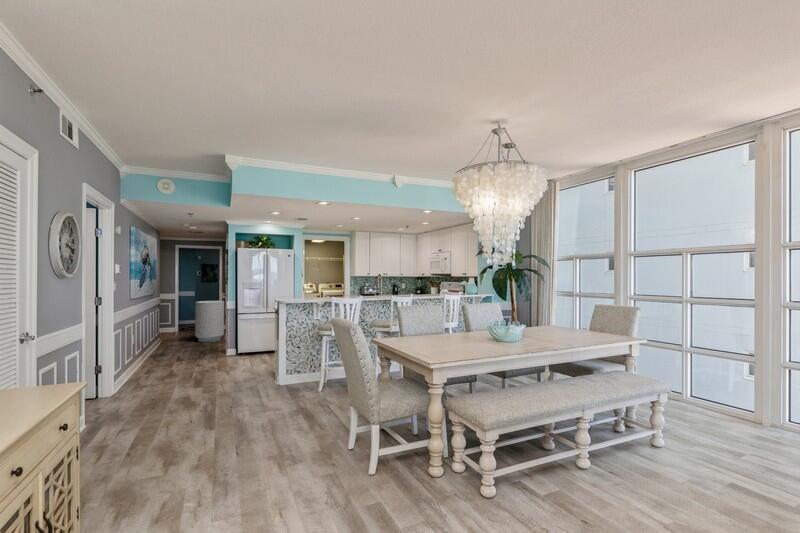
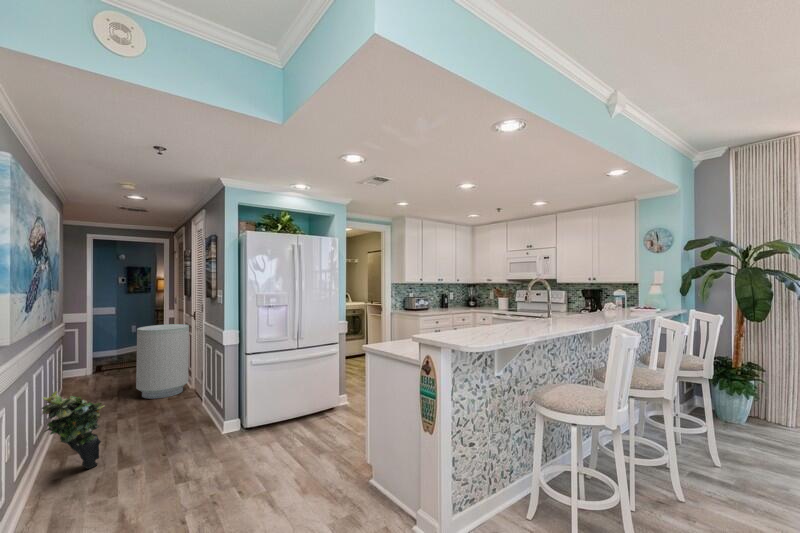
potted plant: none [146,324,172,360] -> present [41,391,104,469]

